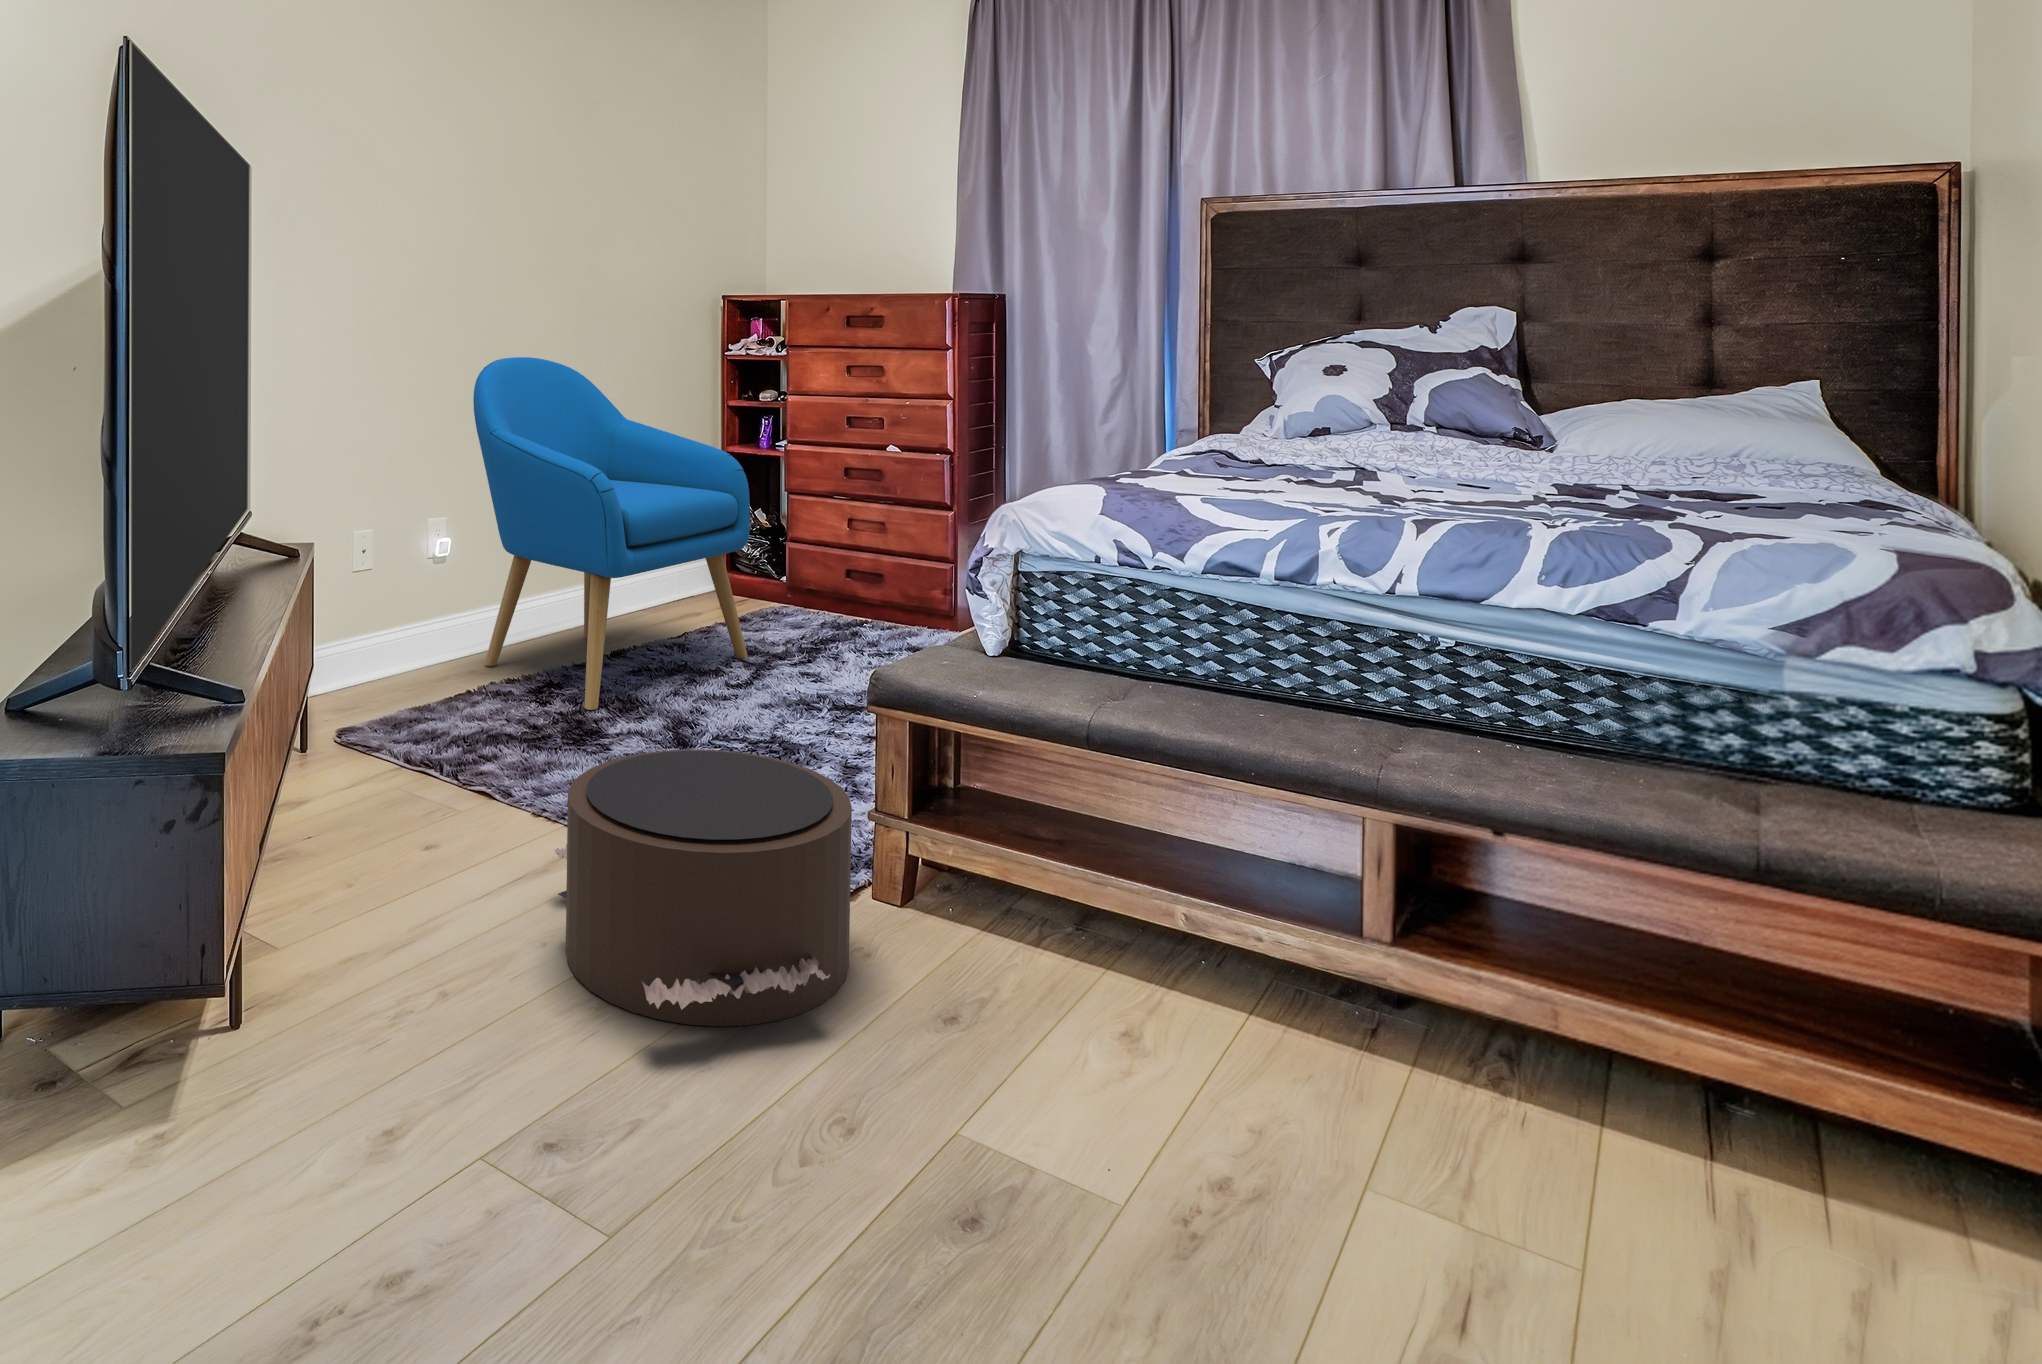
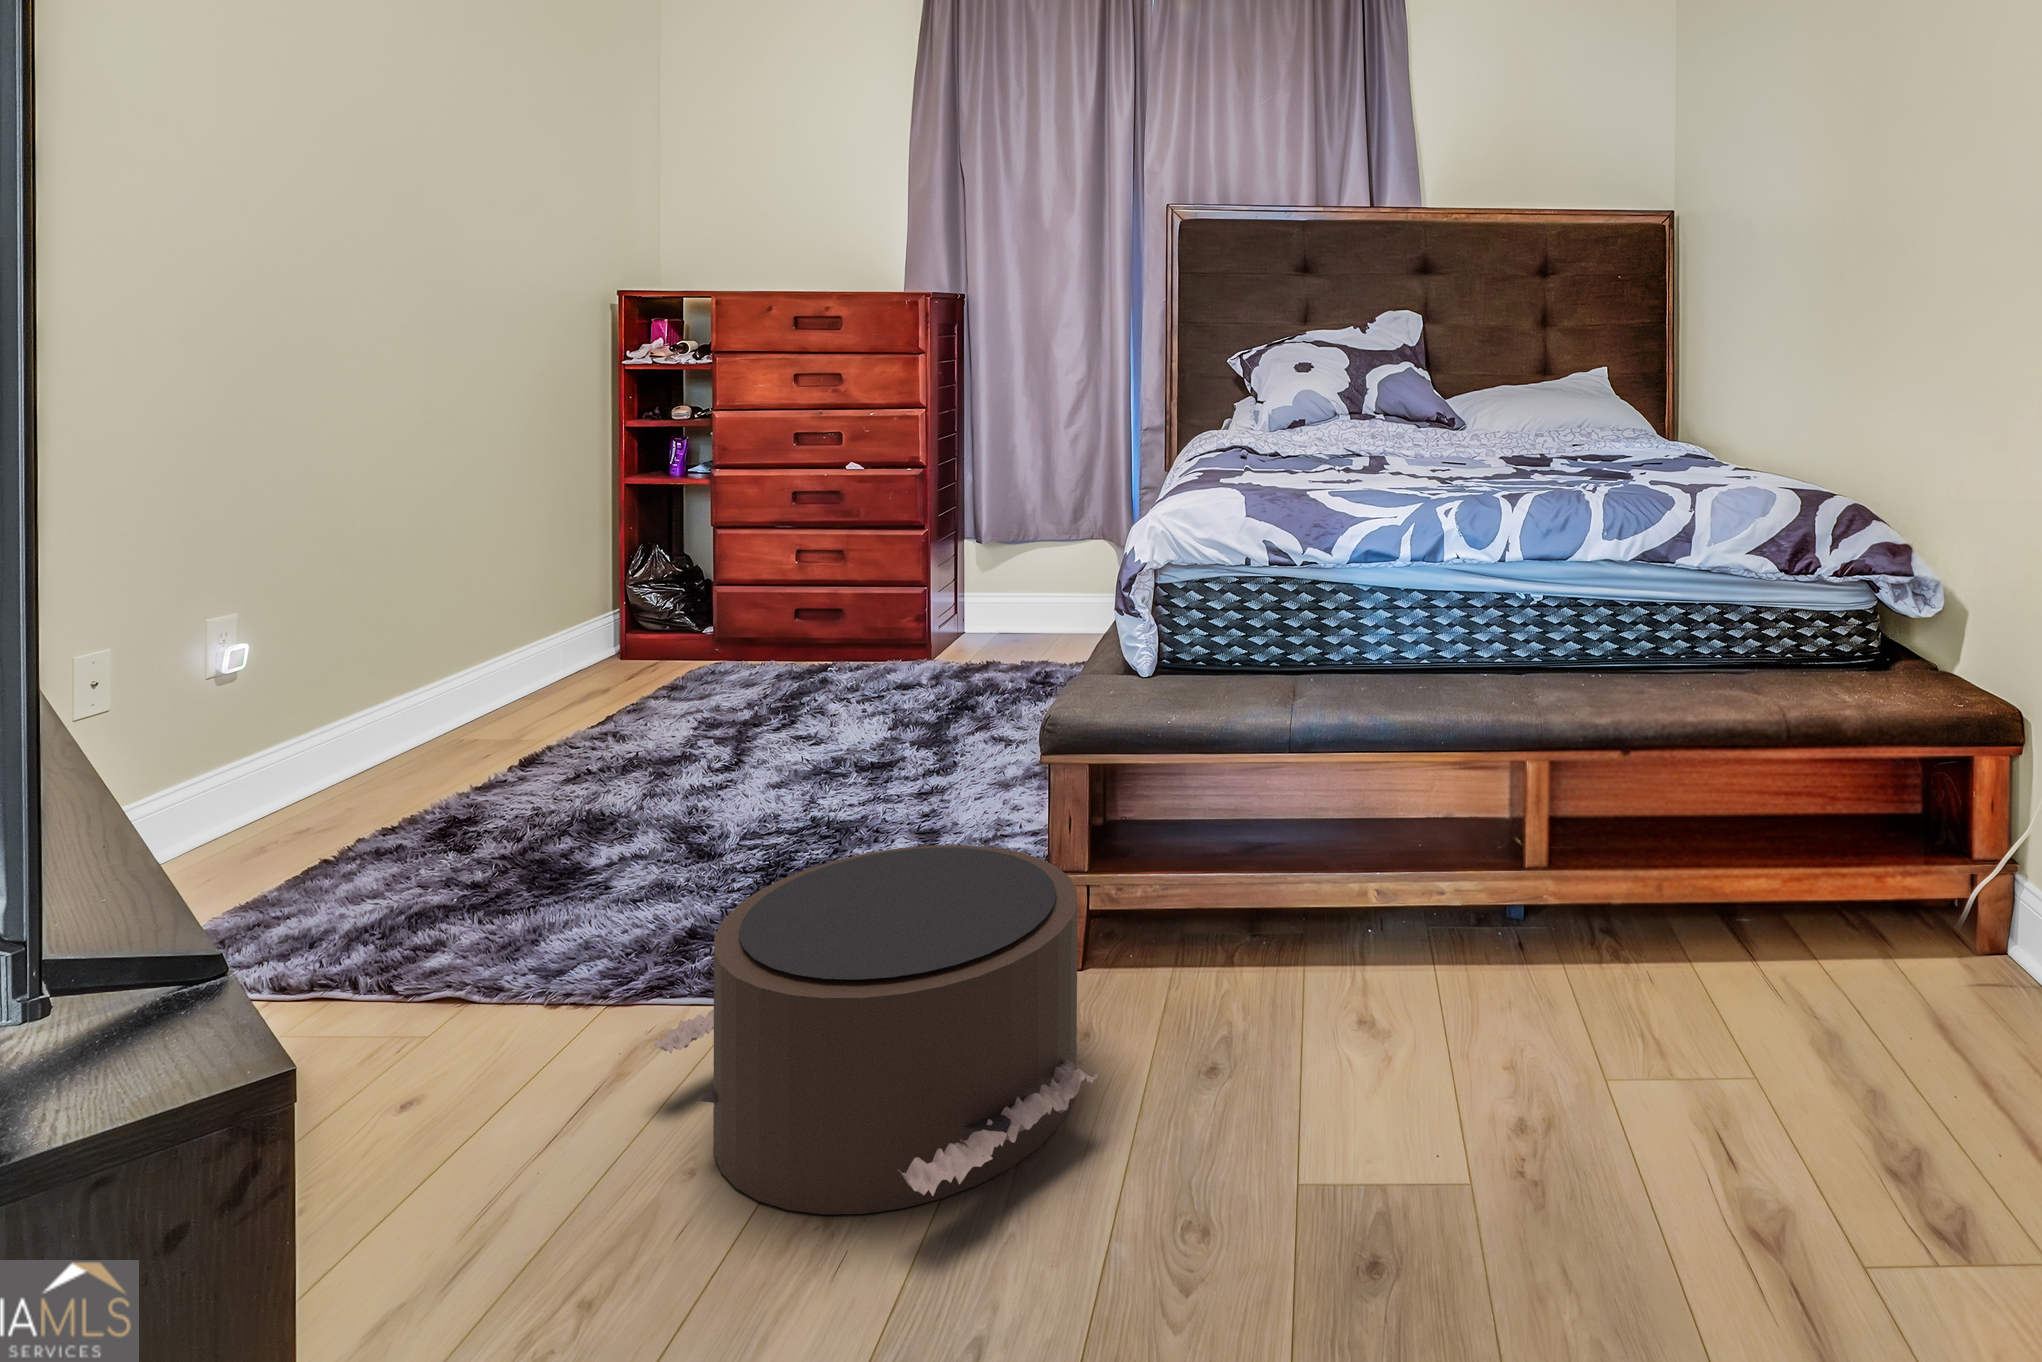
armchair: present [473,357,750,710] -> none [297,381,718,843]

